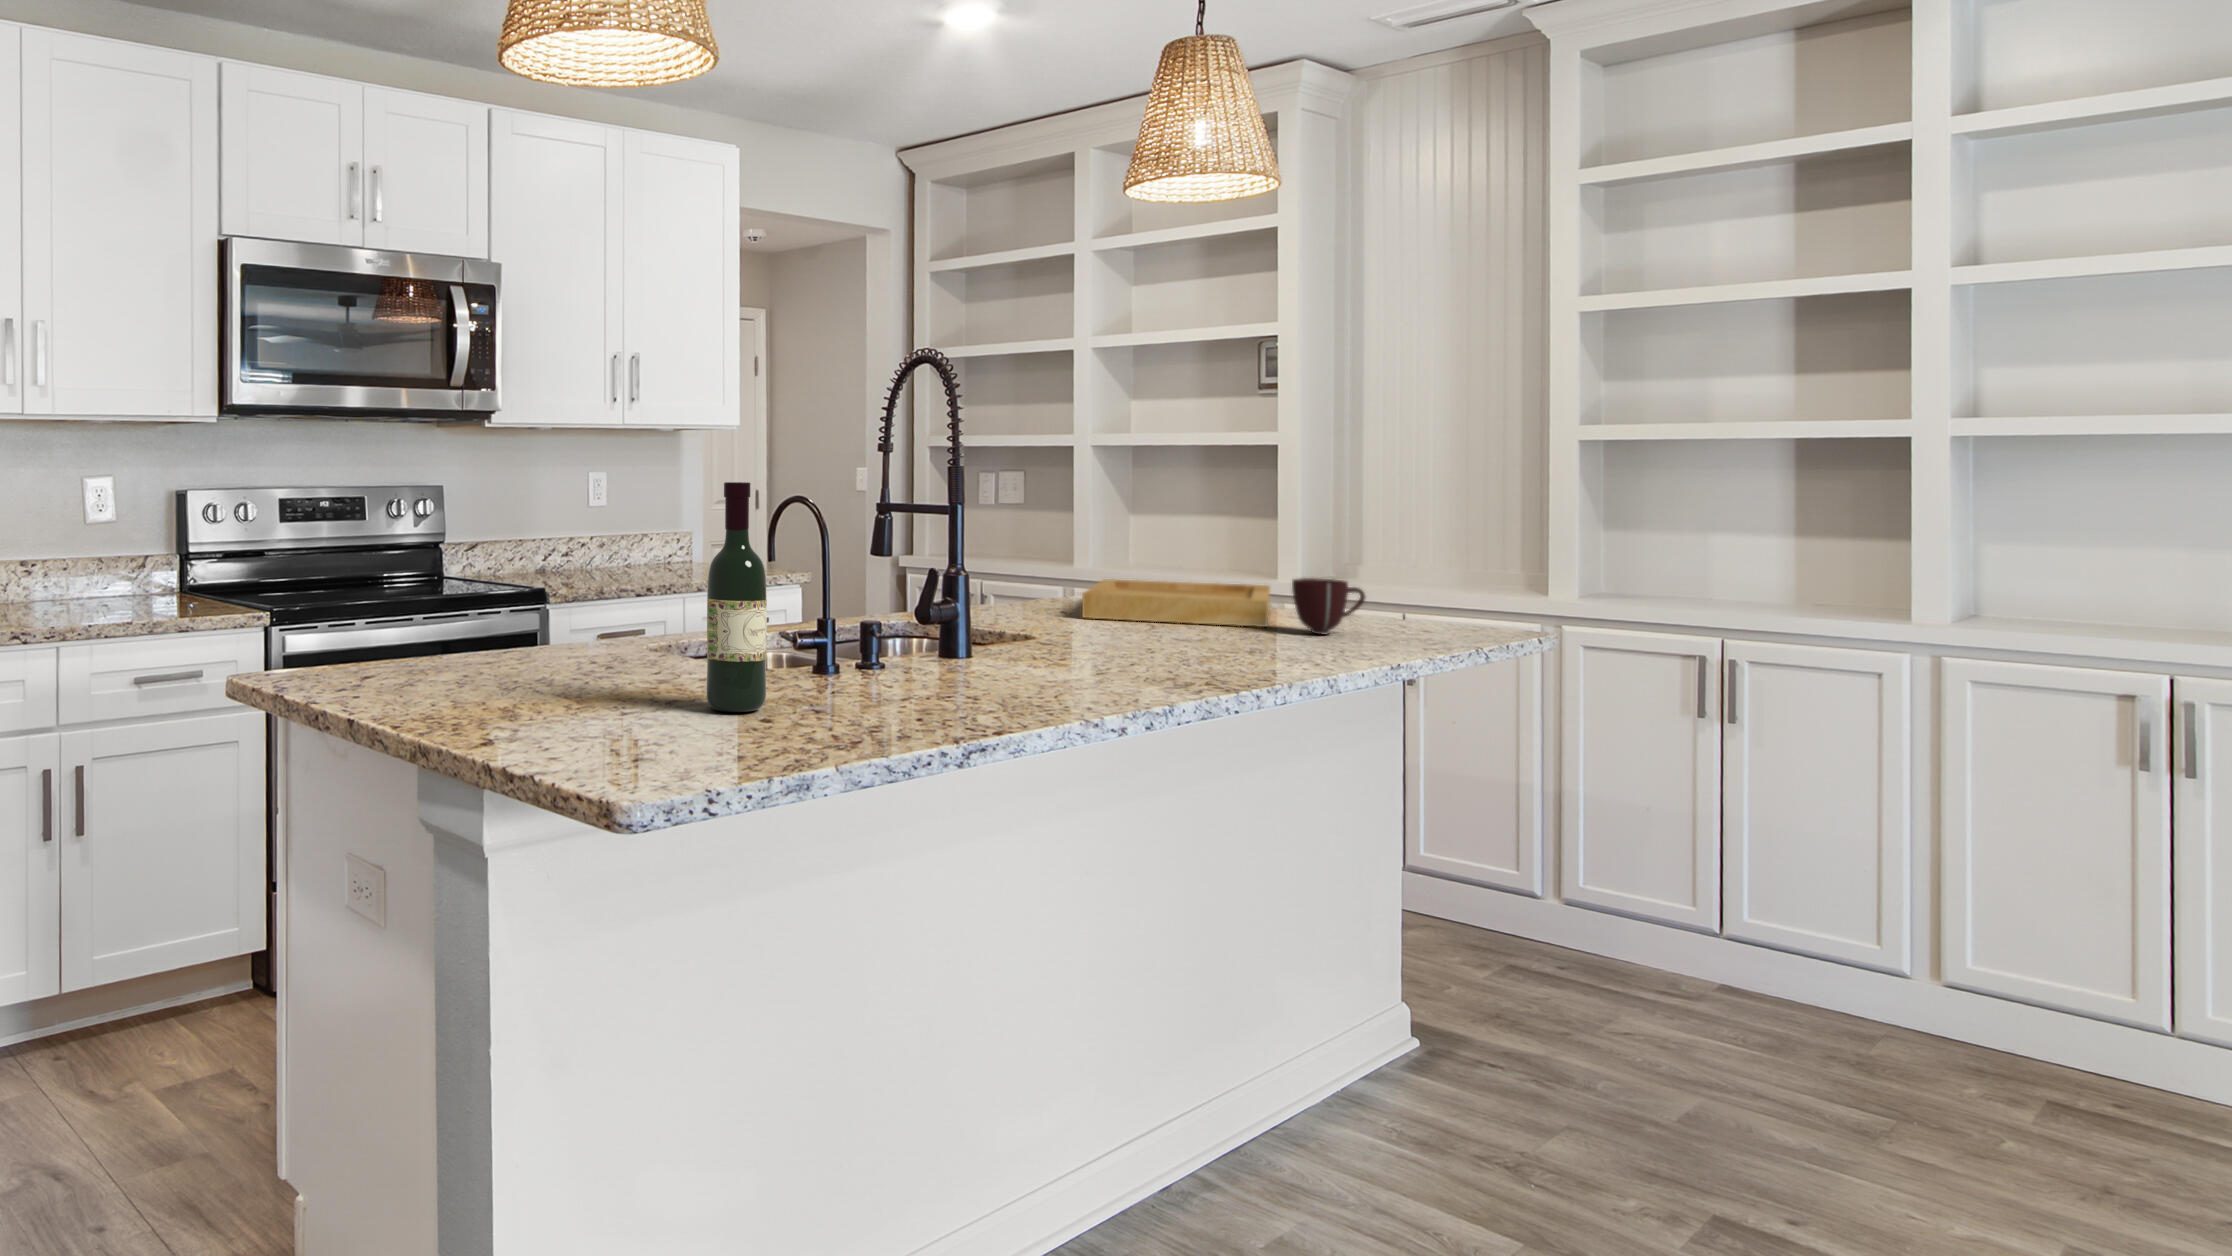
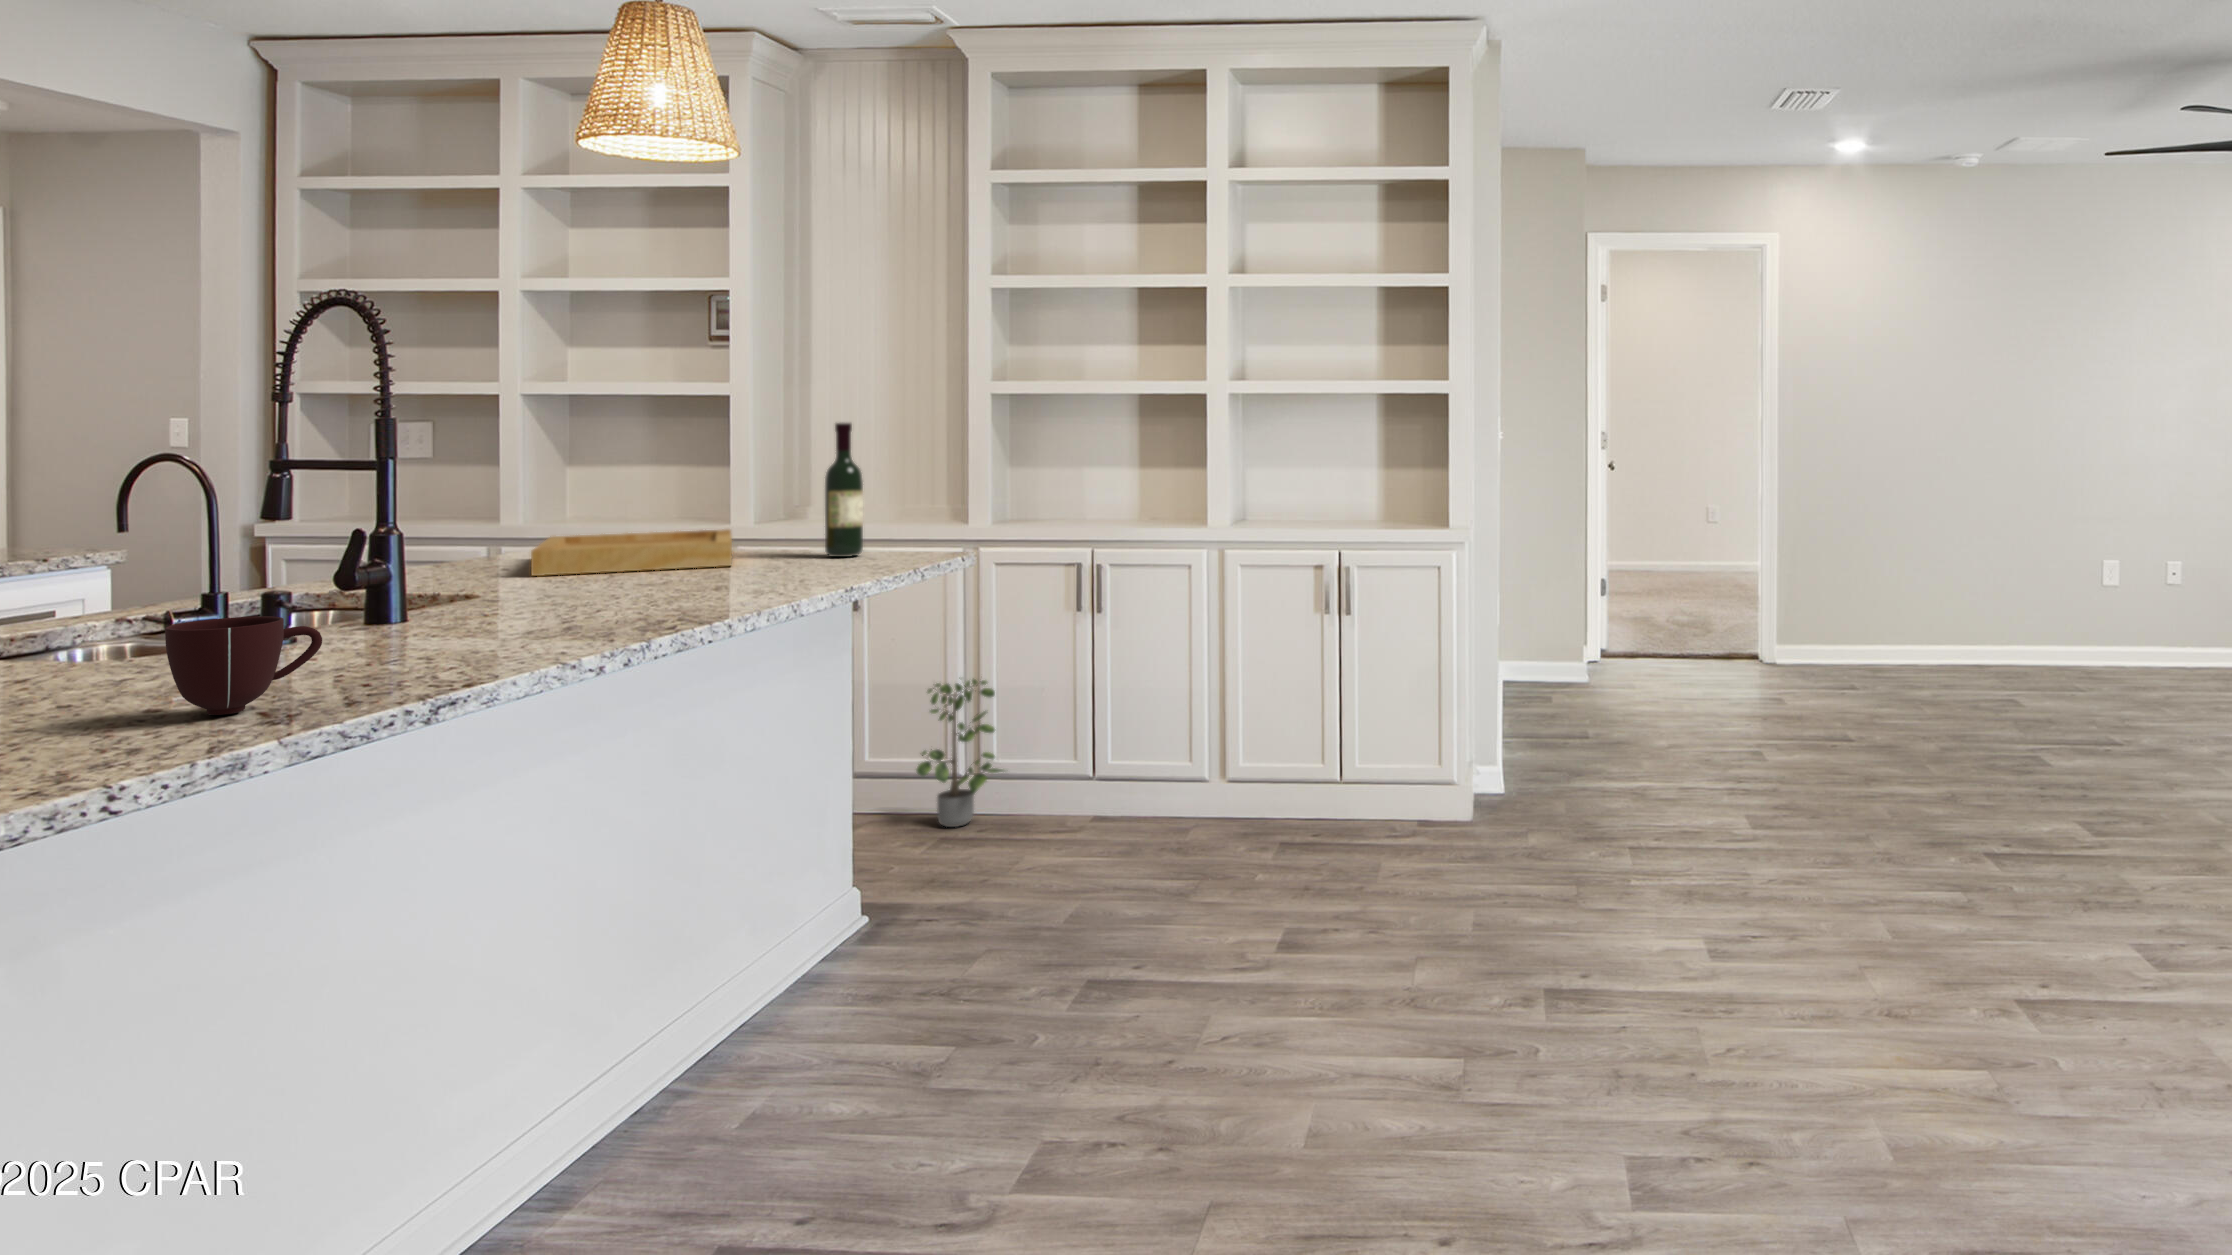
wine bottle: present [706,482,767,712] -> present [825,422,863,557]
mug: present [1292,578,1365,634] -> present [165,616,322,715]
potted plant: none [1480,780,1605,965] -> present [916,679,1003,827]

